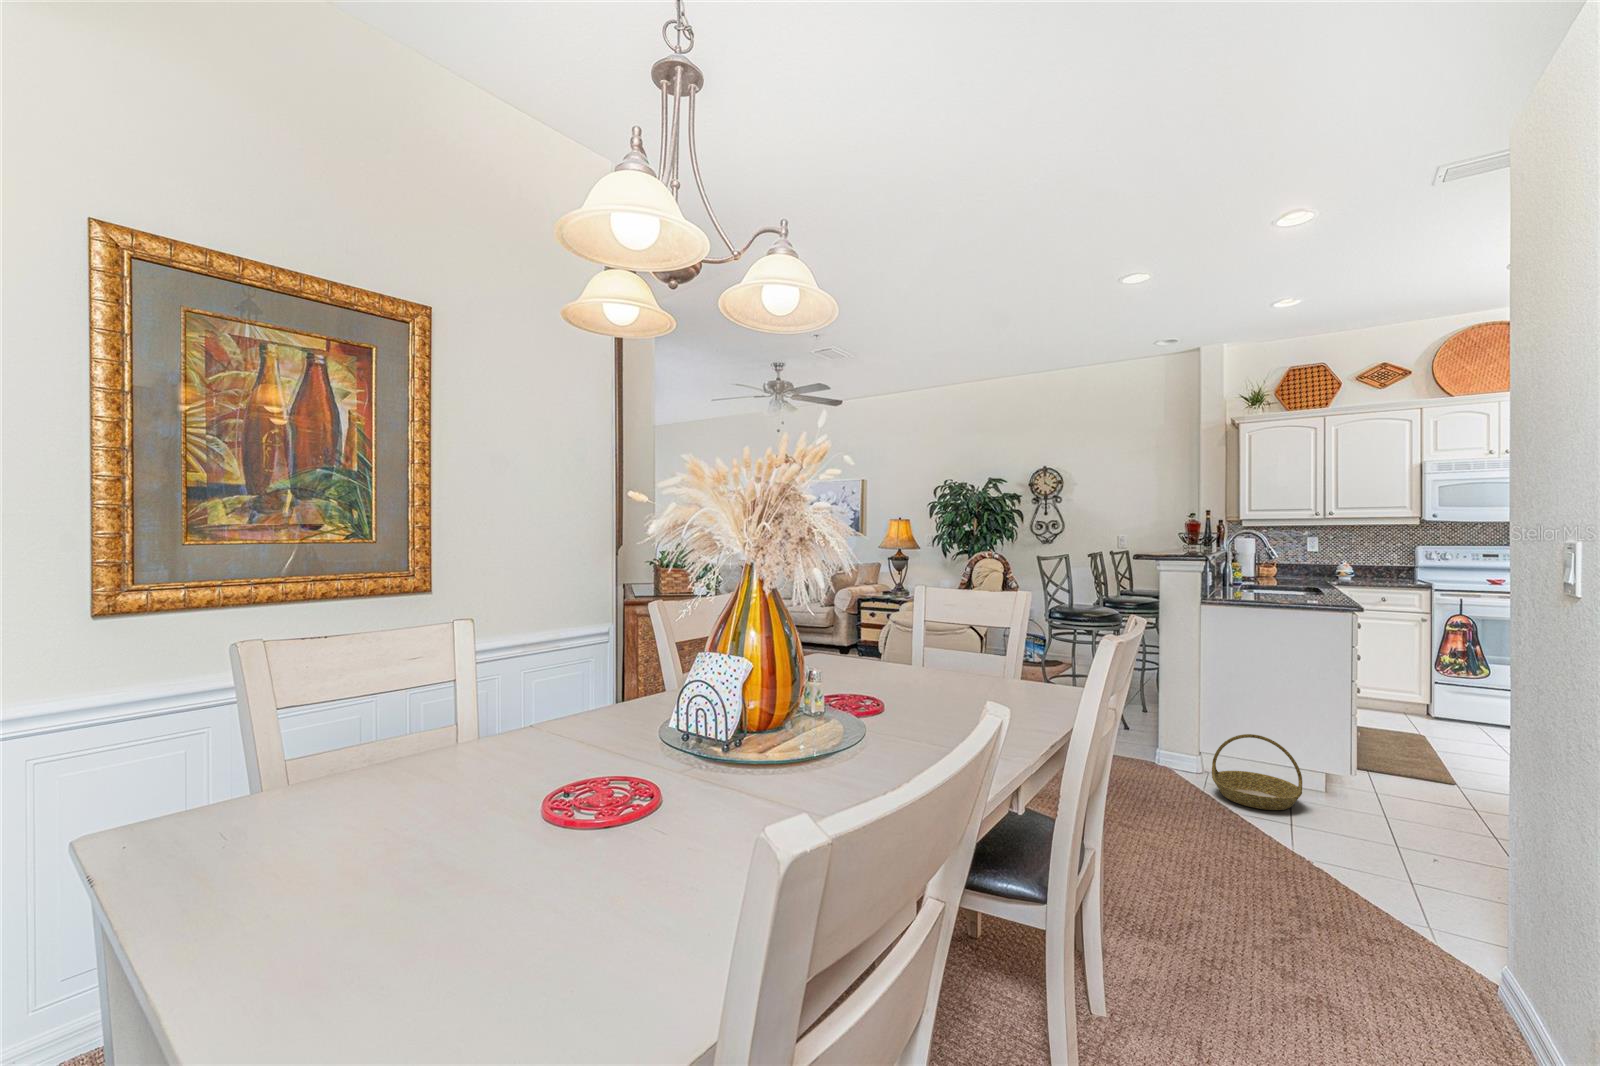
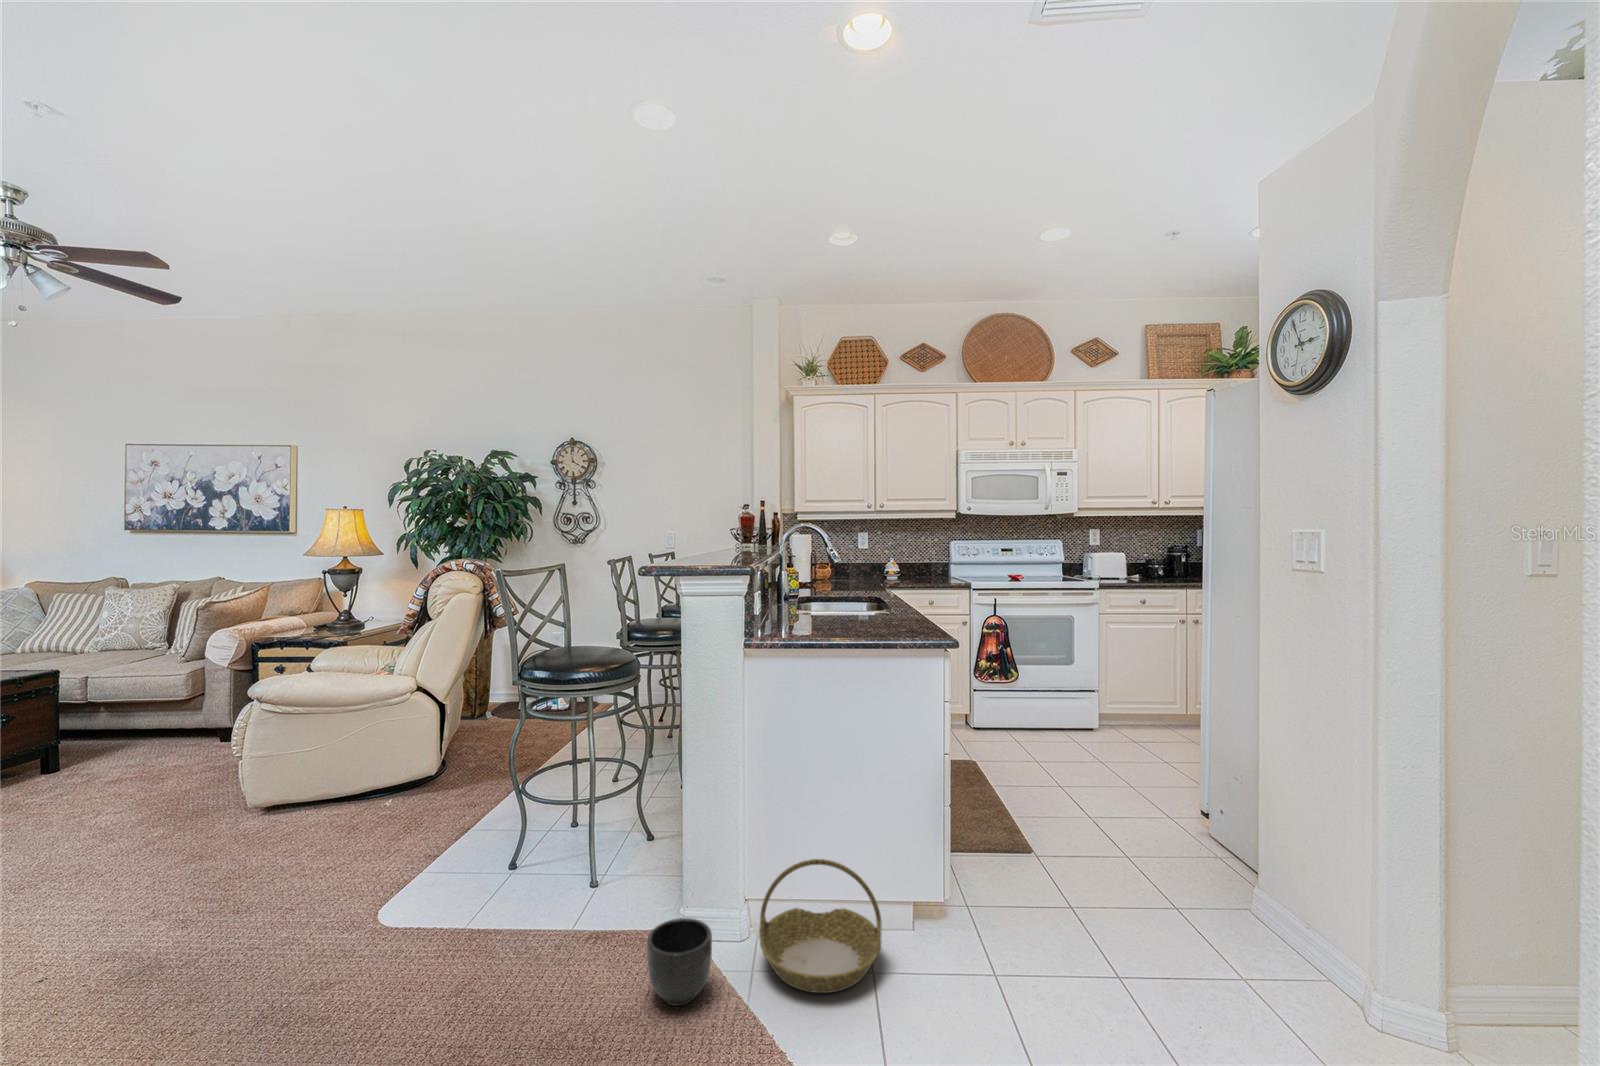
planter: none [1140,752,1181,795] -> present [647,918,712,1006]

